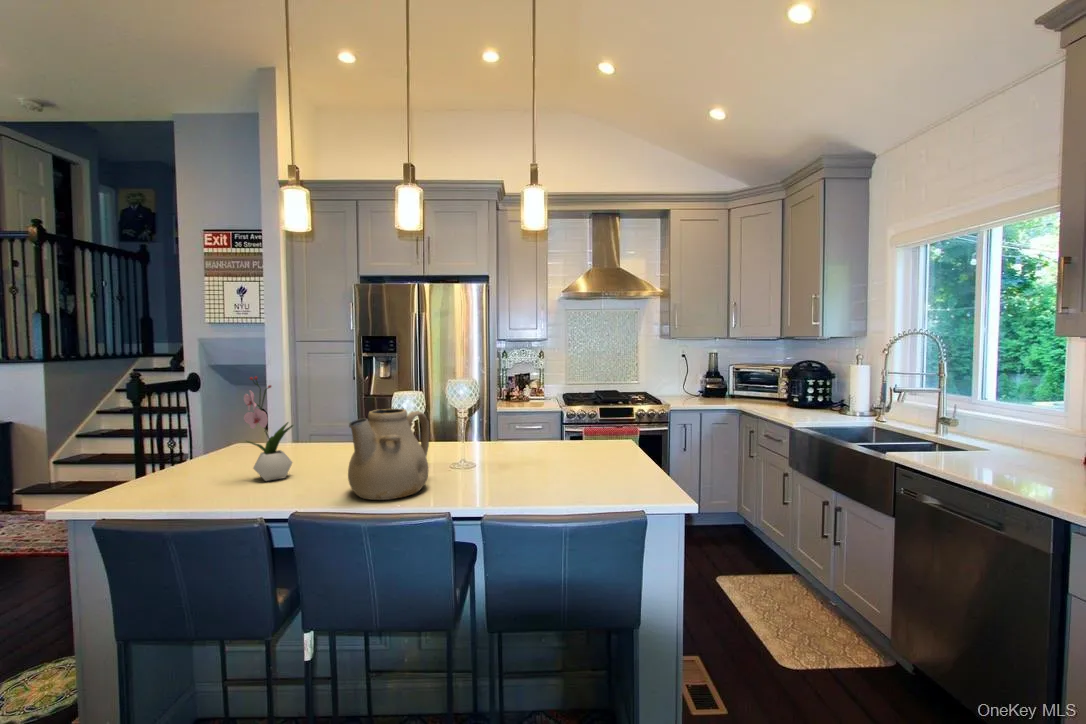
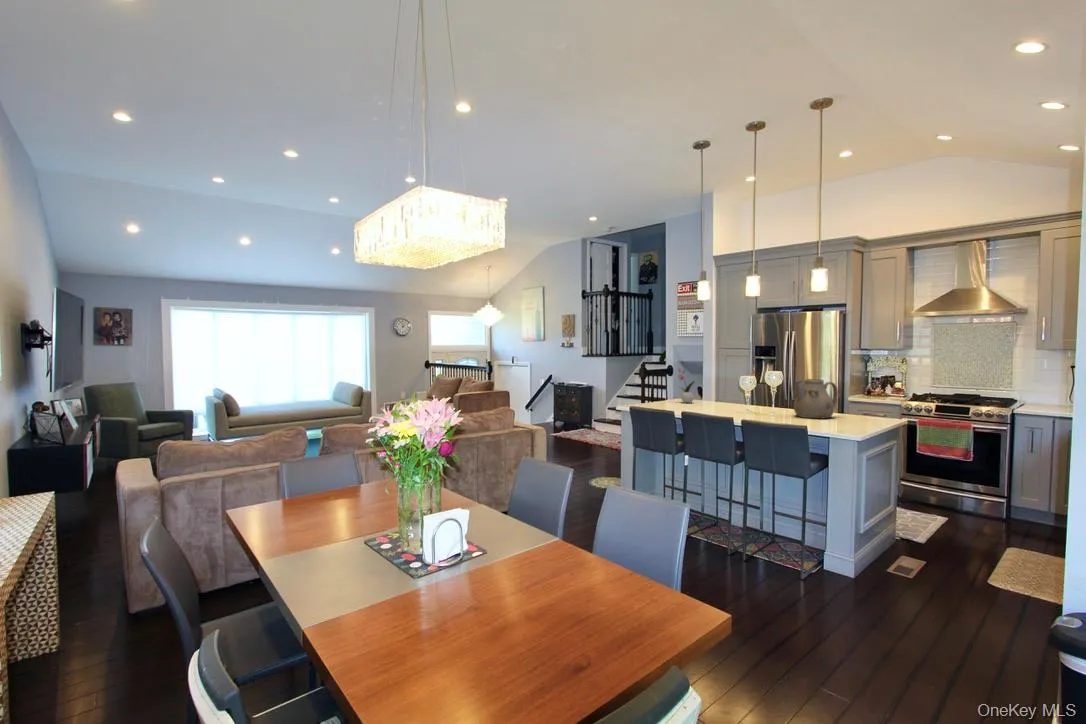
teapot: present [348,409,429,500] -> present [794,379,838,418]

